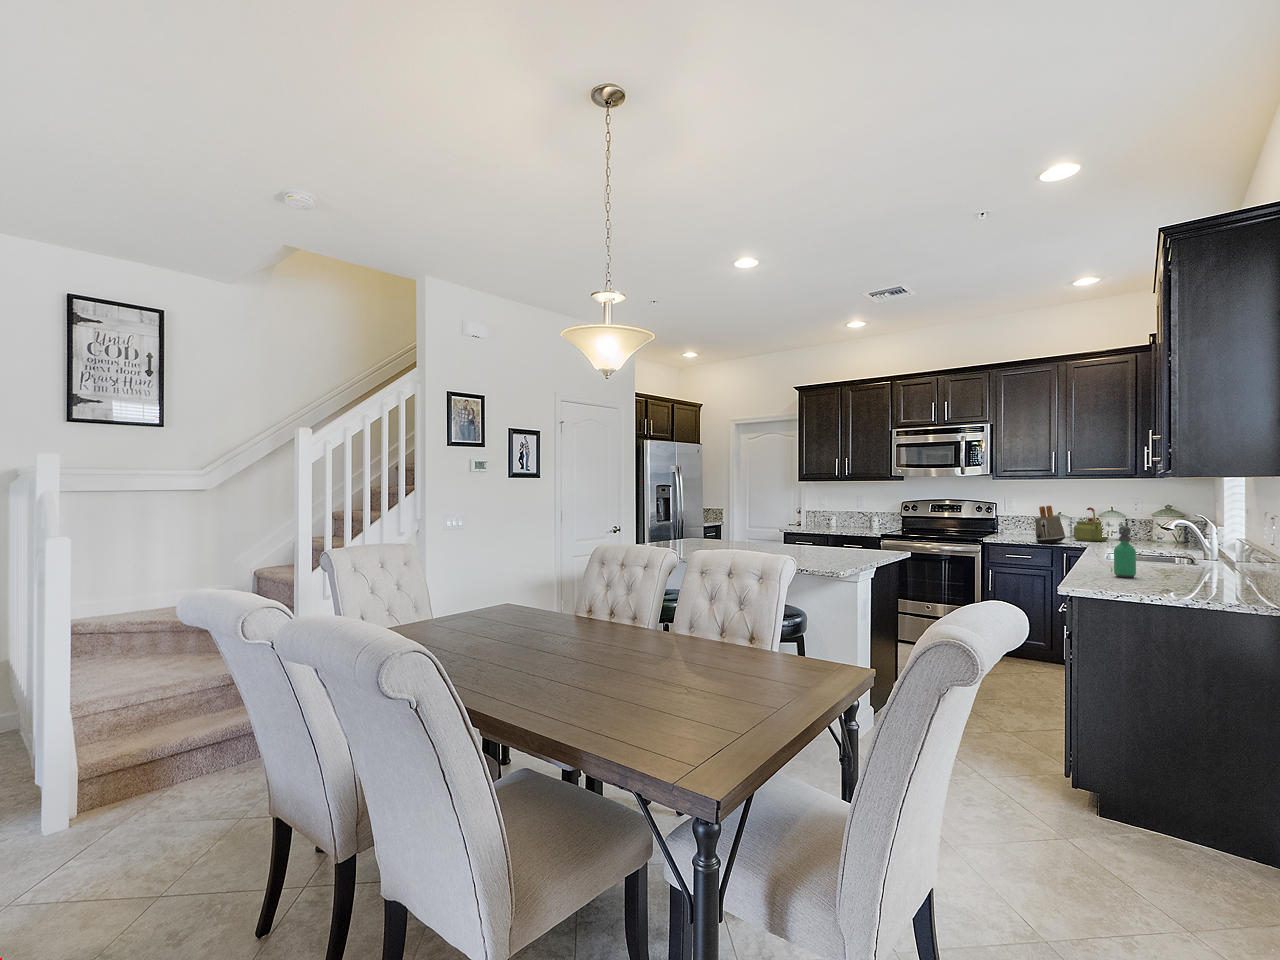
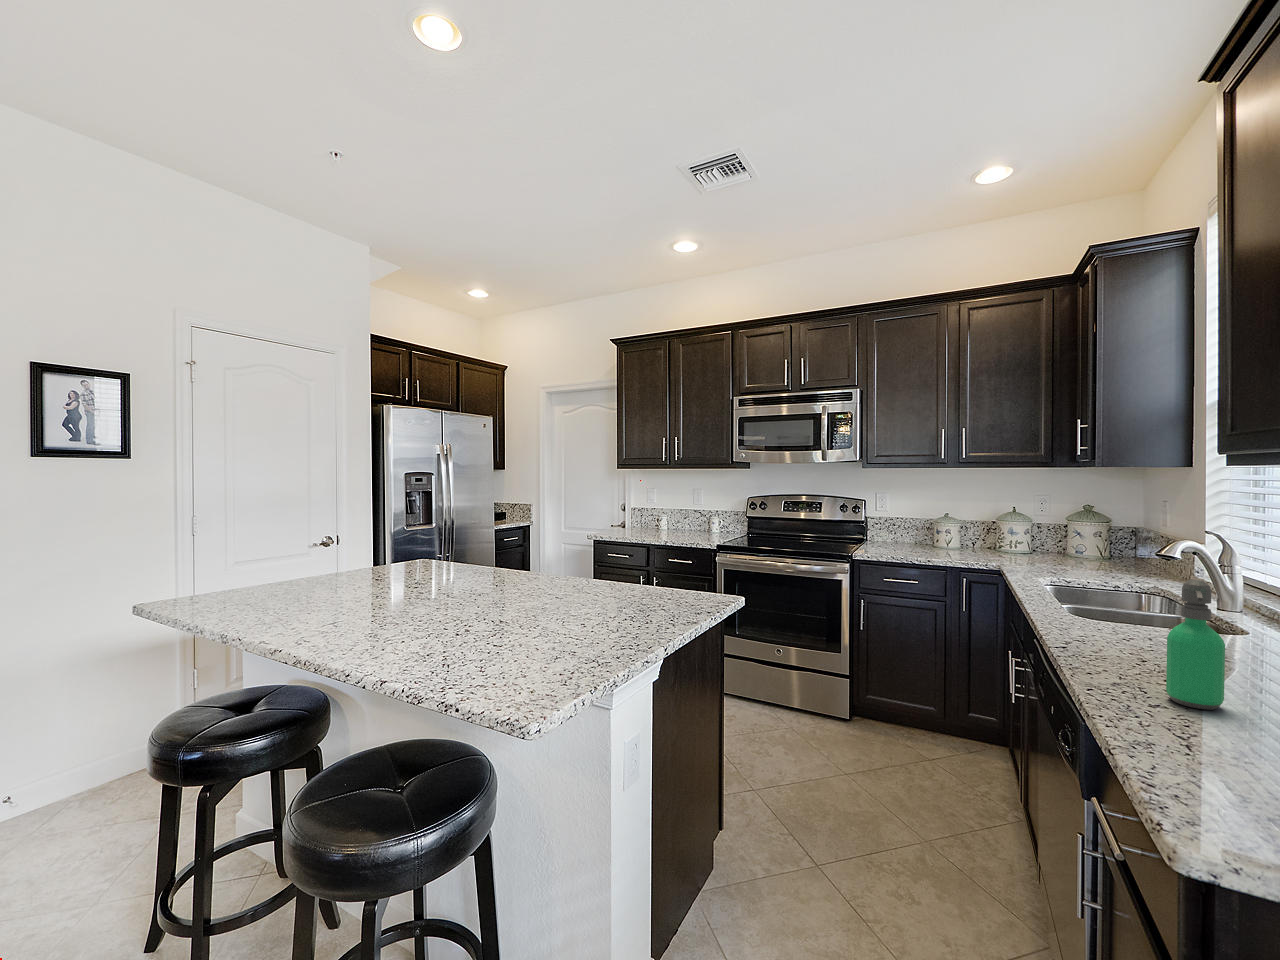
toaster: present [1035,506,1065,544] -> none [921,506,959,563]
kettle: present [1074,507,1108,542] -> none [964,507,1008,555]

